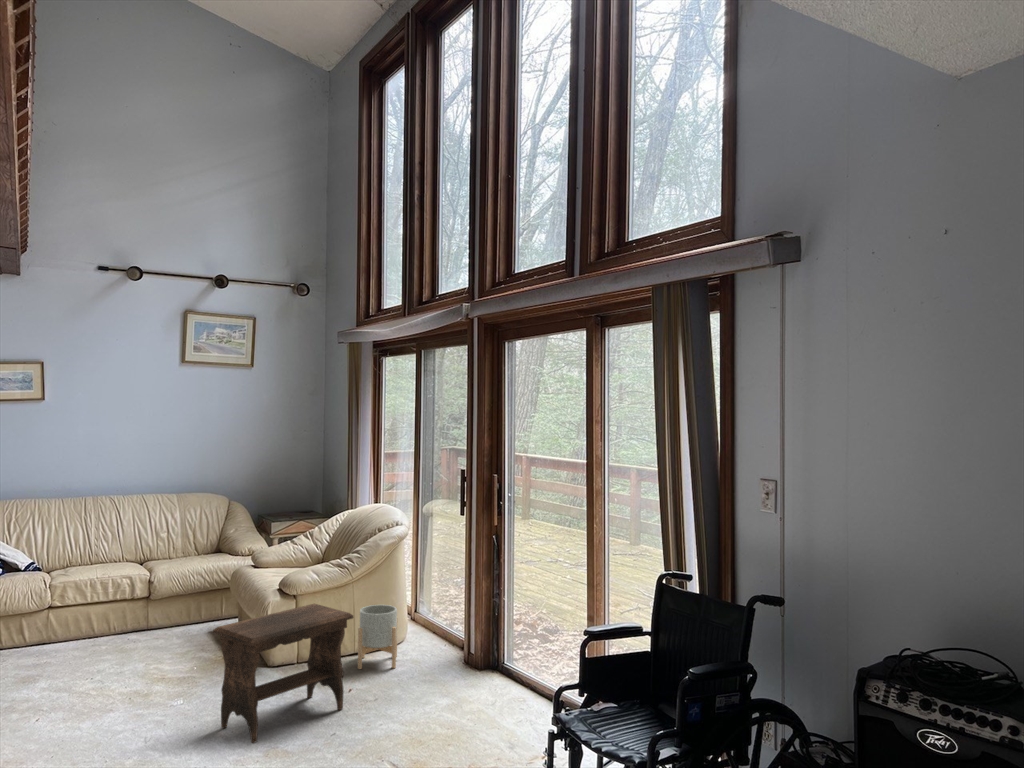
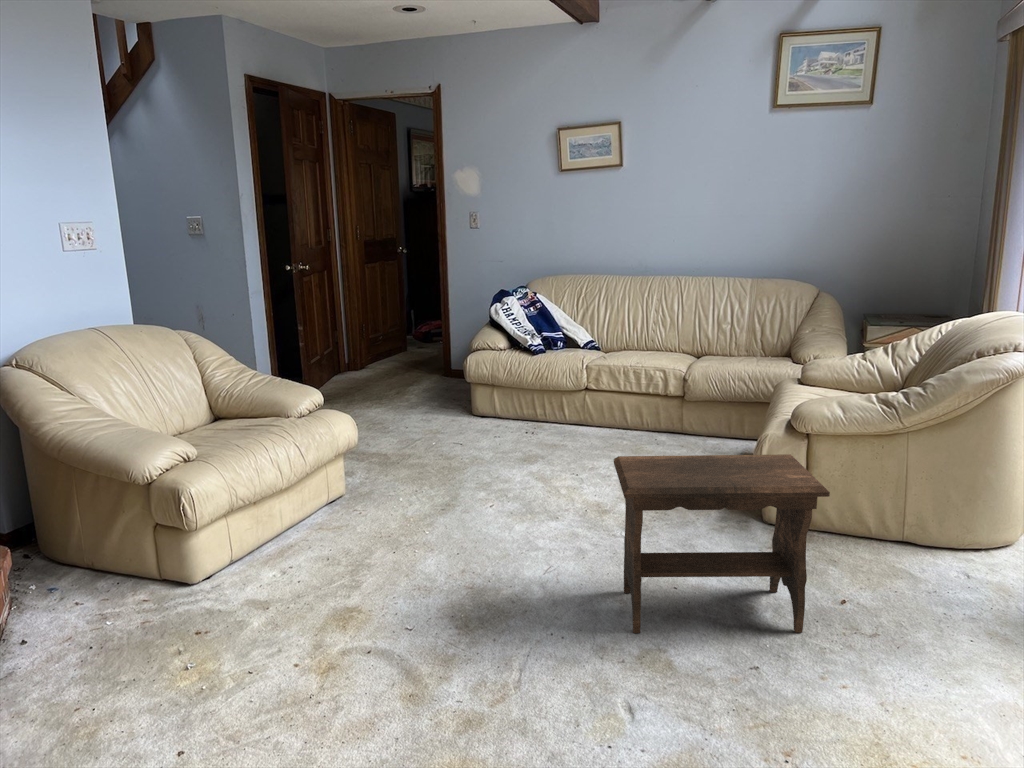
planter: present [358,605,397,669] -> none [888,476,983,592]

